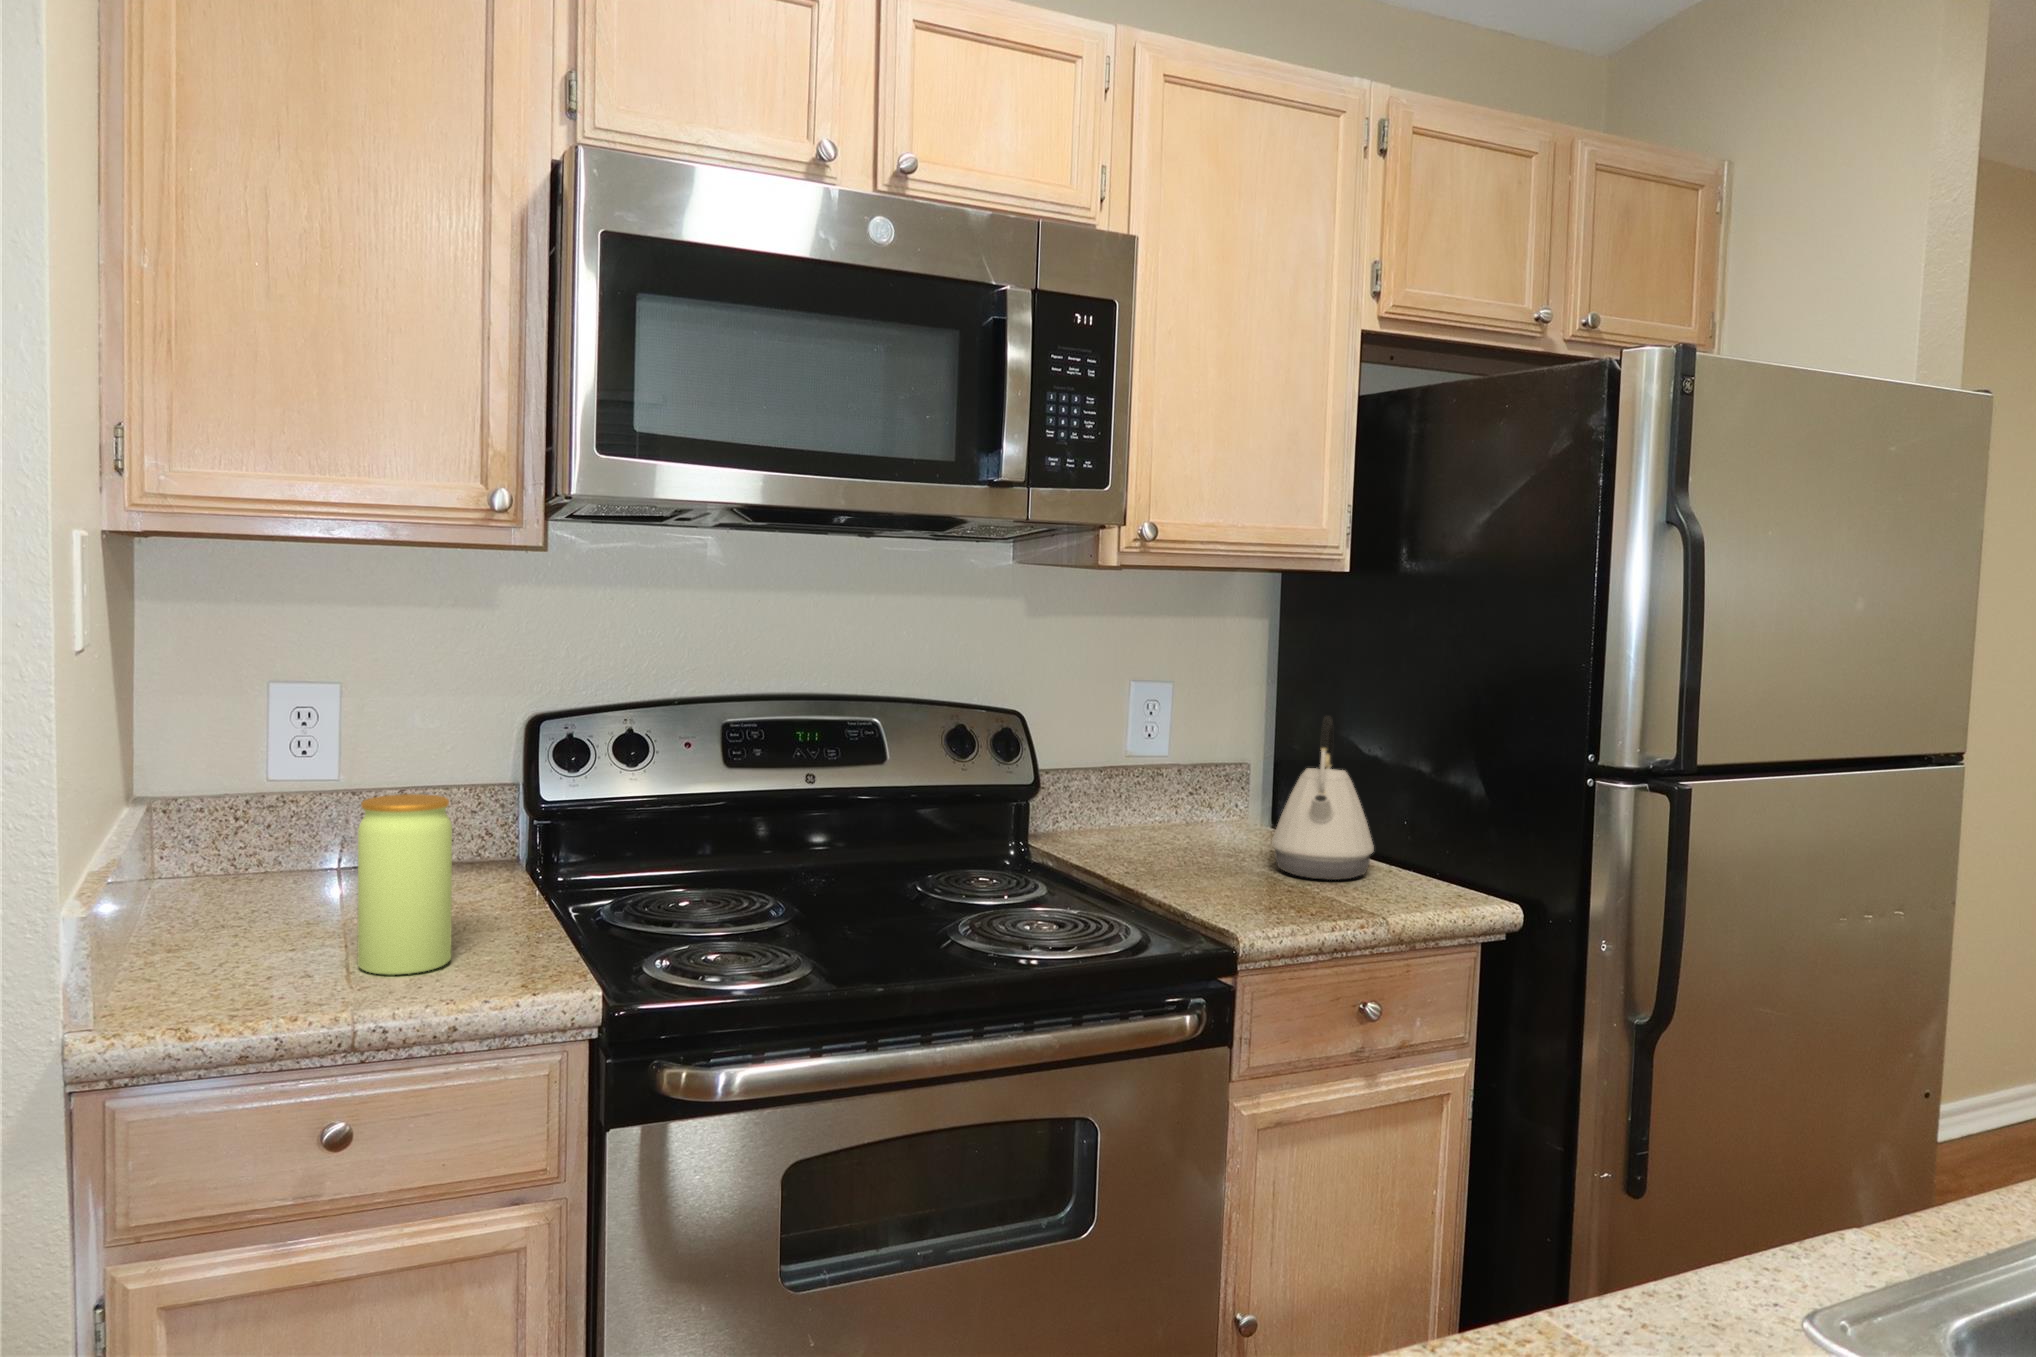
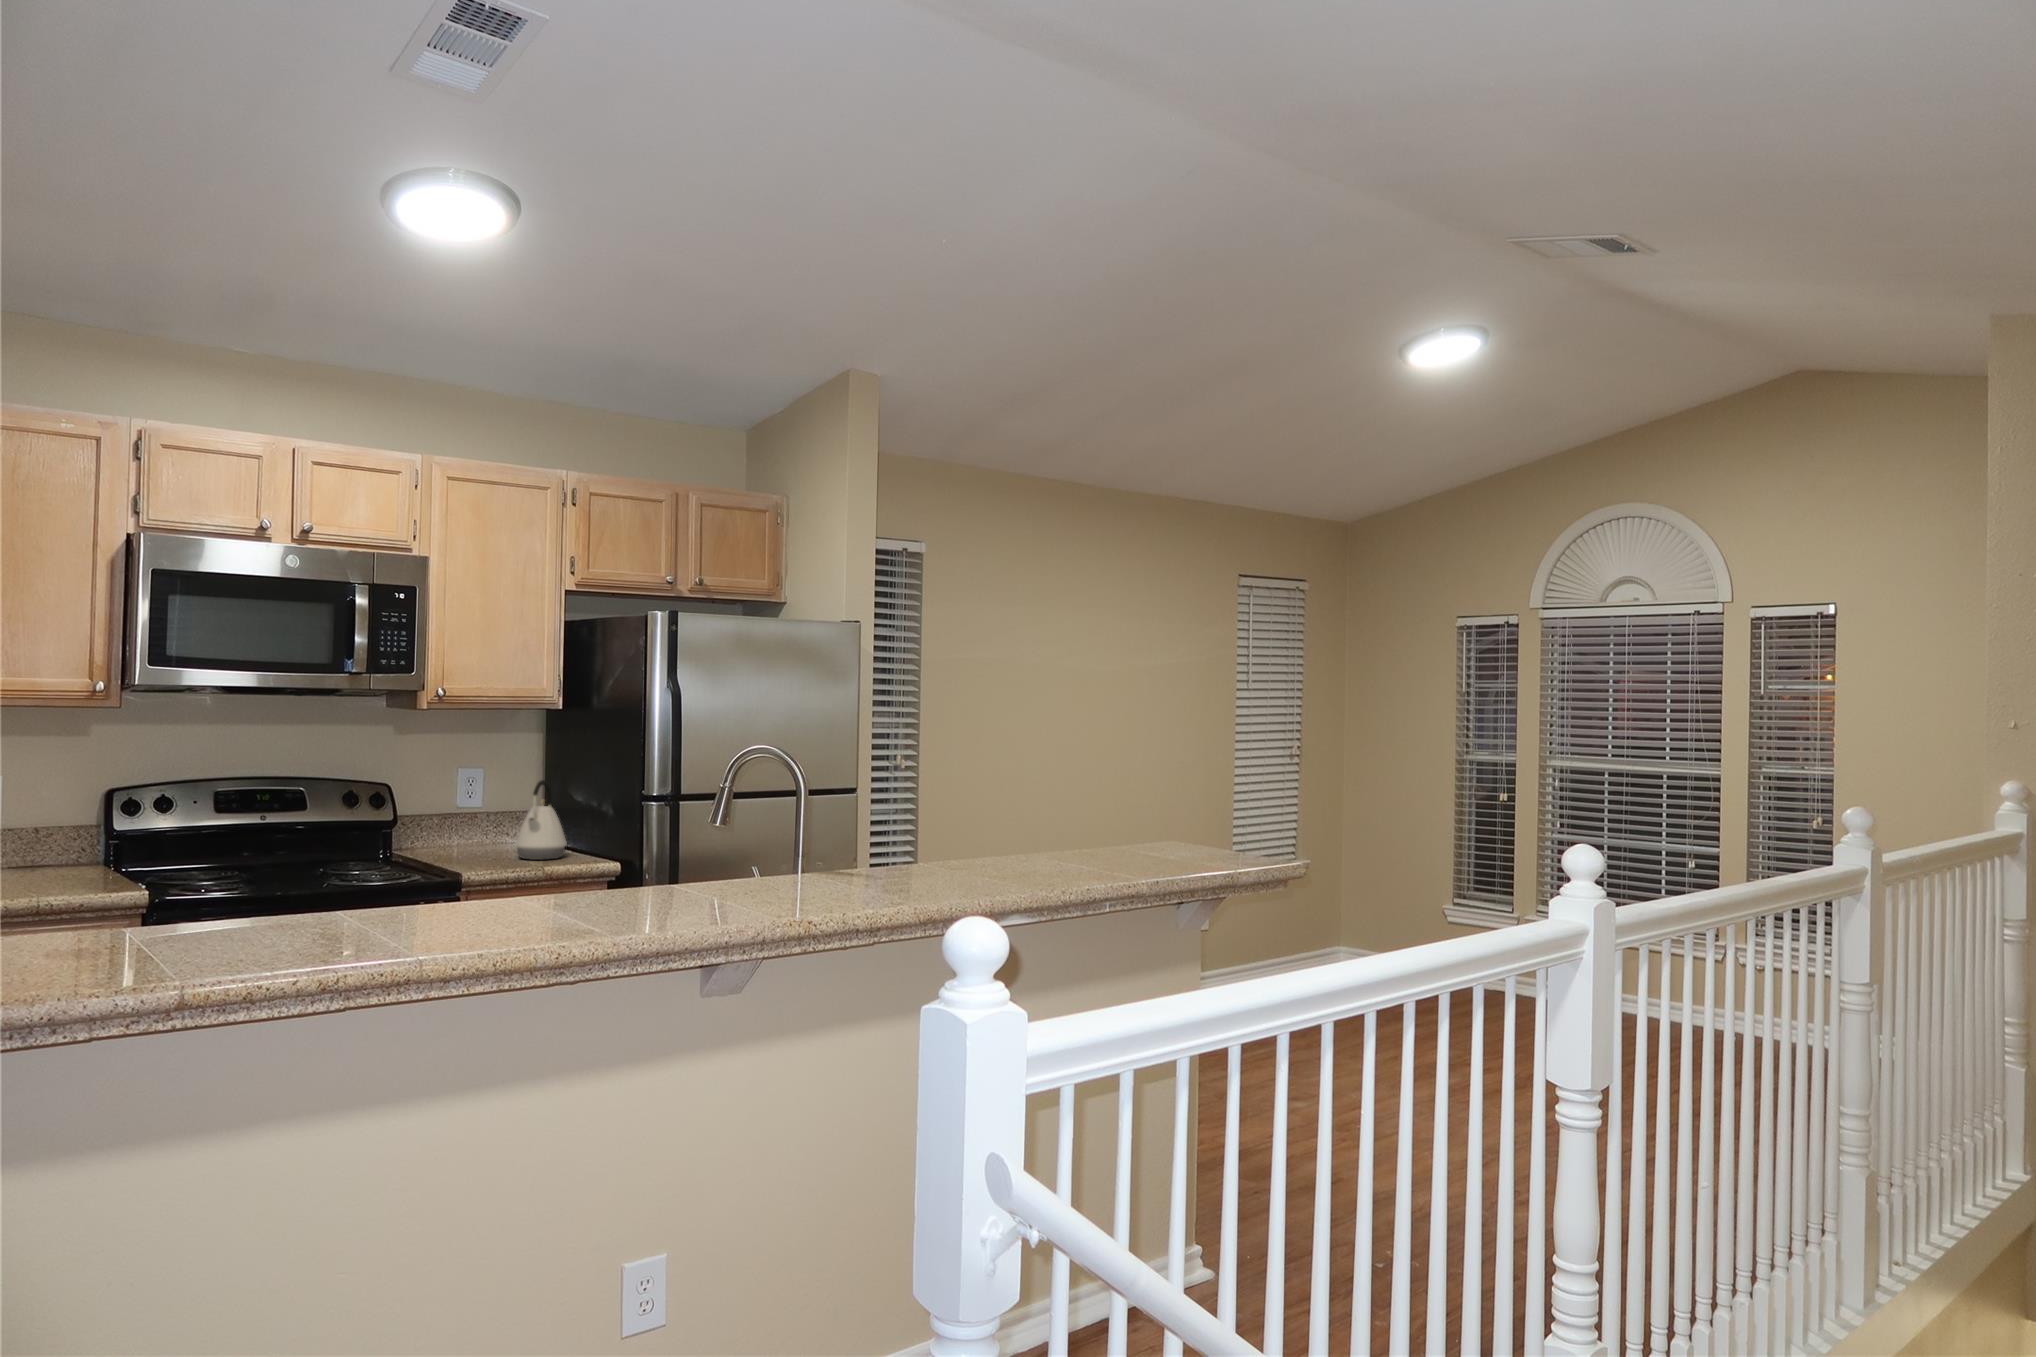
jar: present [357,794,452,975] -> none [33,816,78,890]

